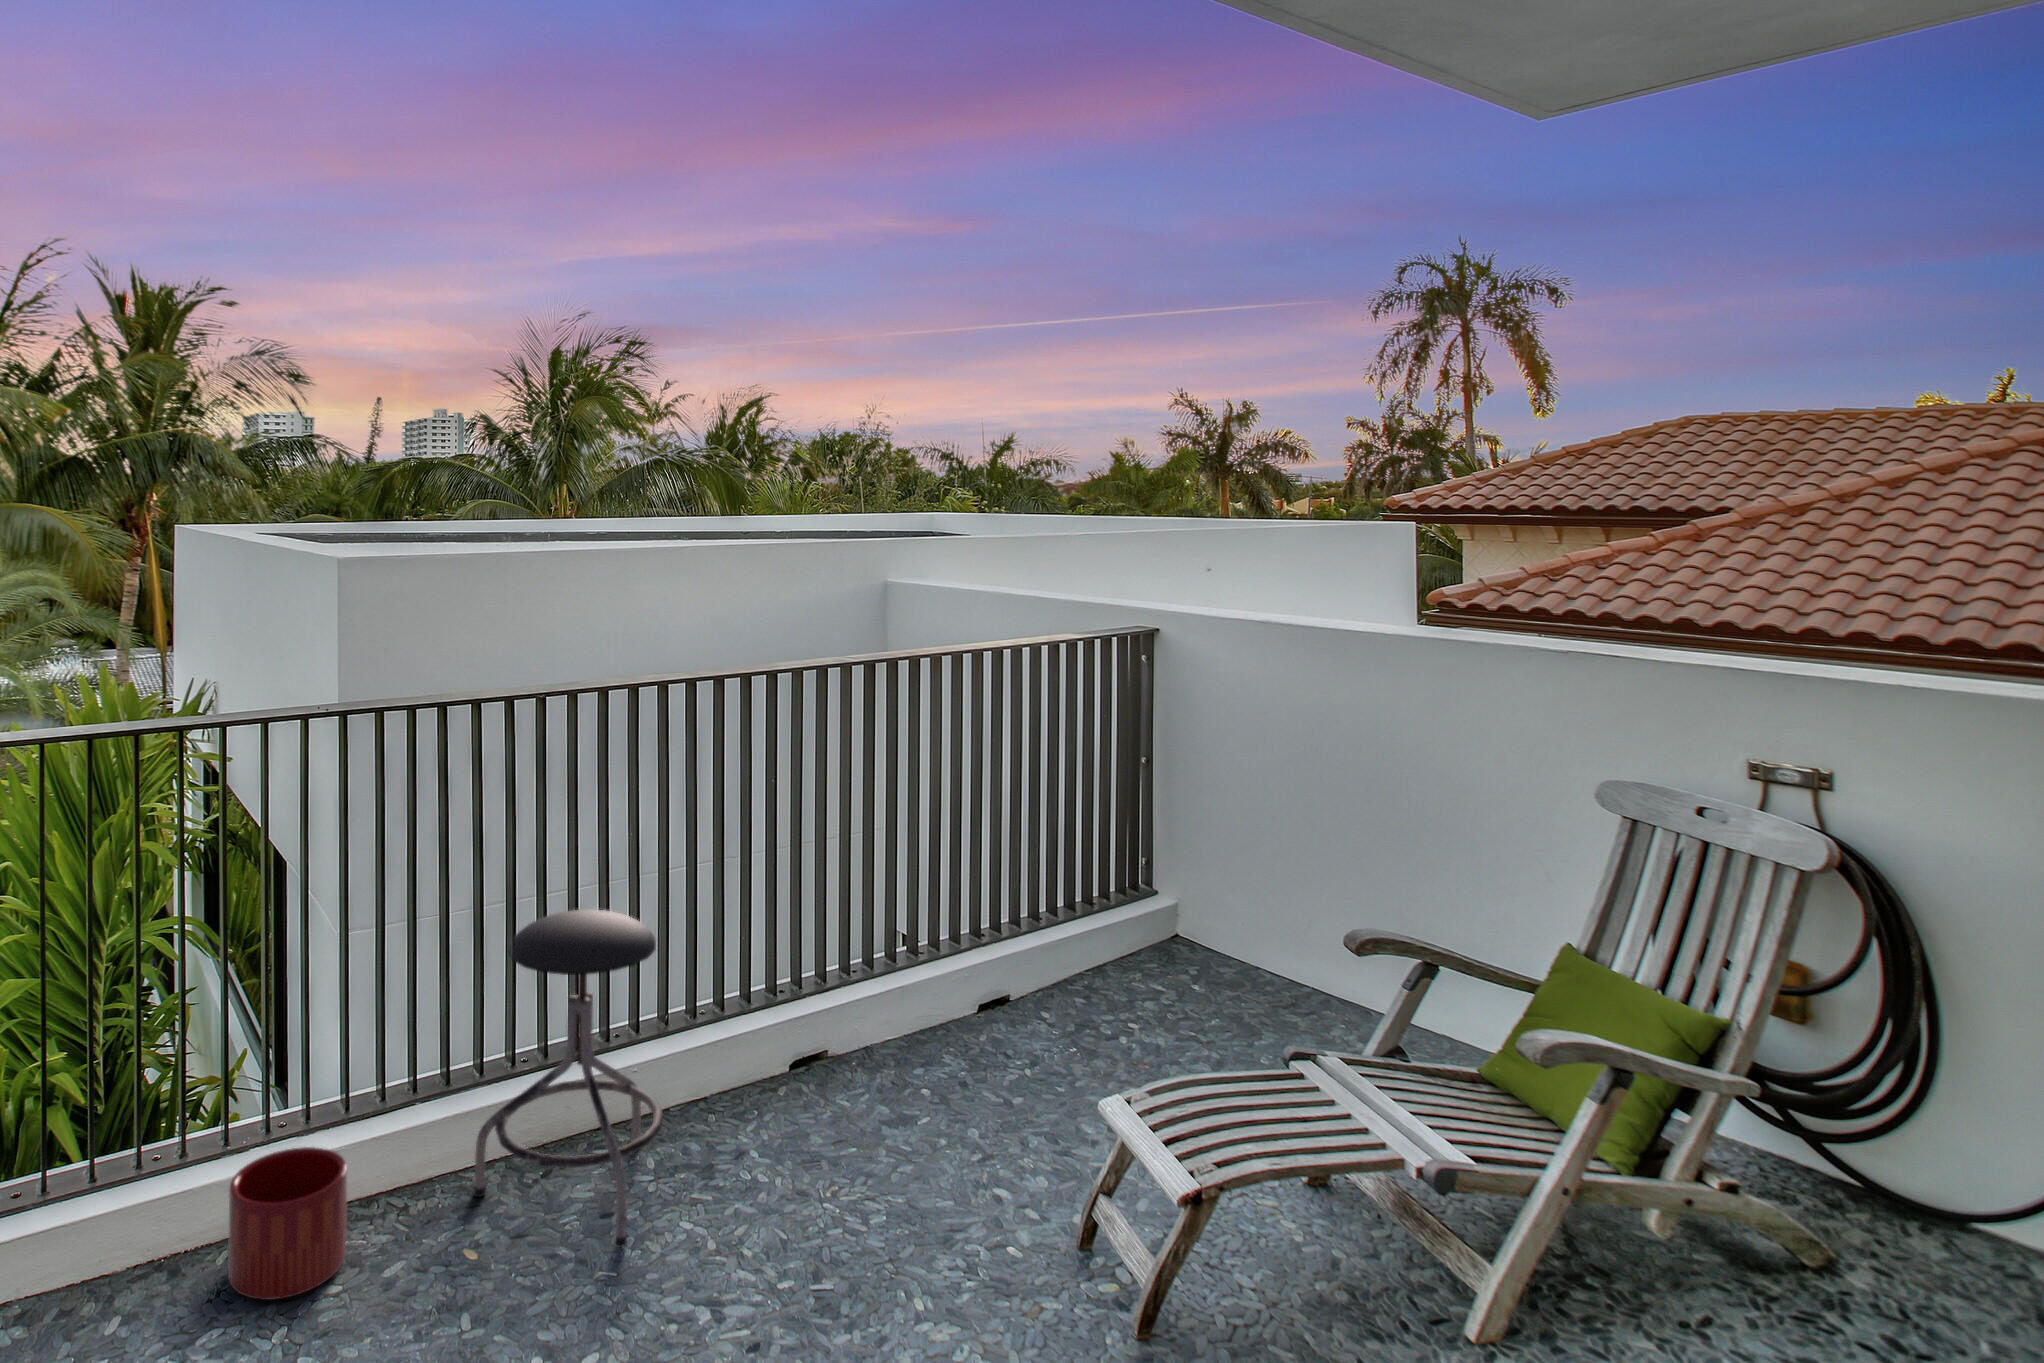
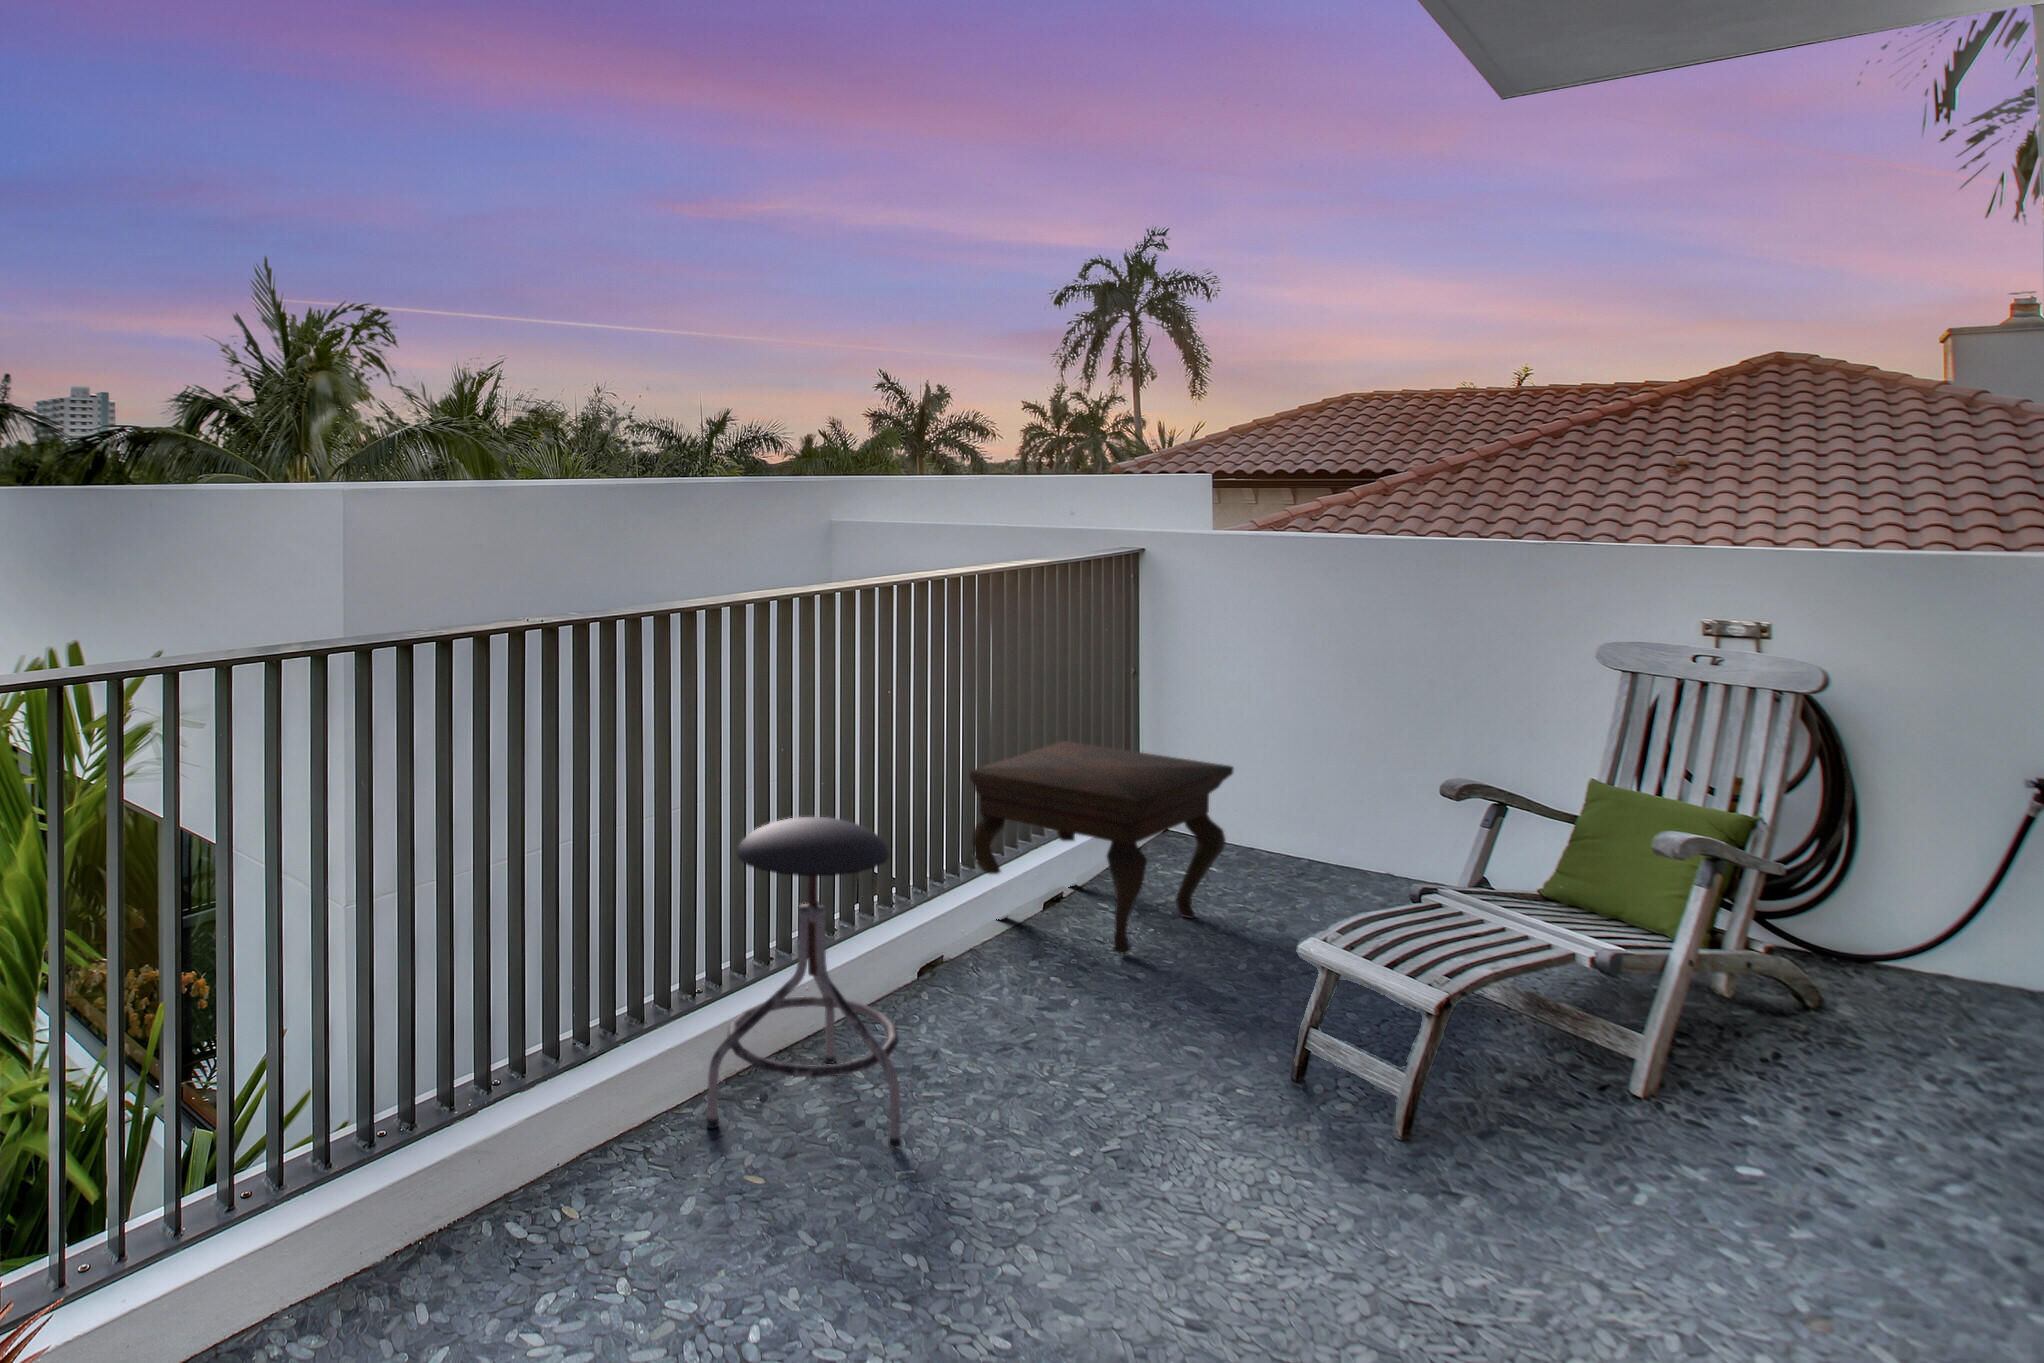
side table: none [881,833,1181,1074] -> present [970,741,1233,954]
planter: present [228,1147,347,1300] -> none [509,1093,631,1258]

